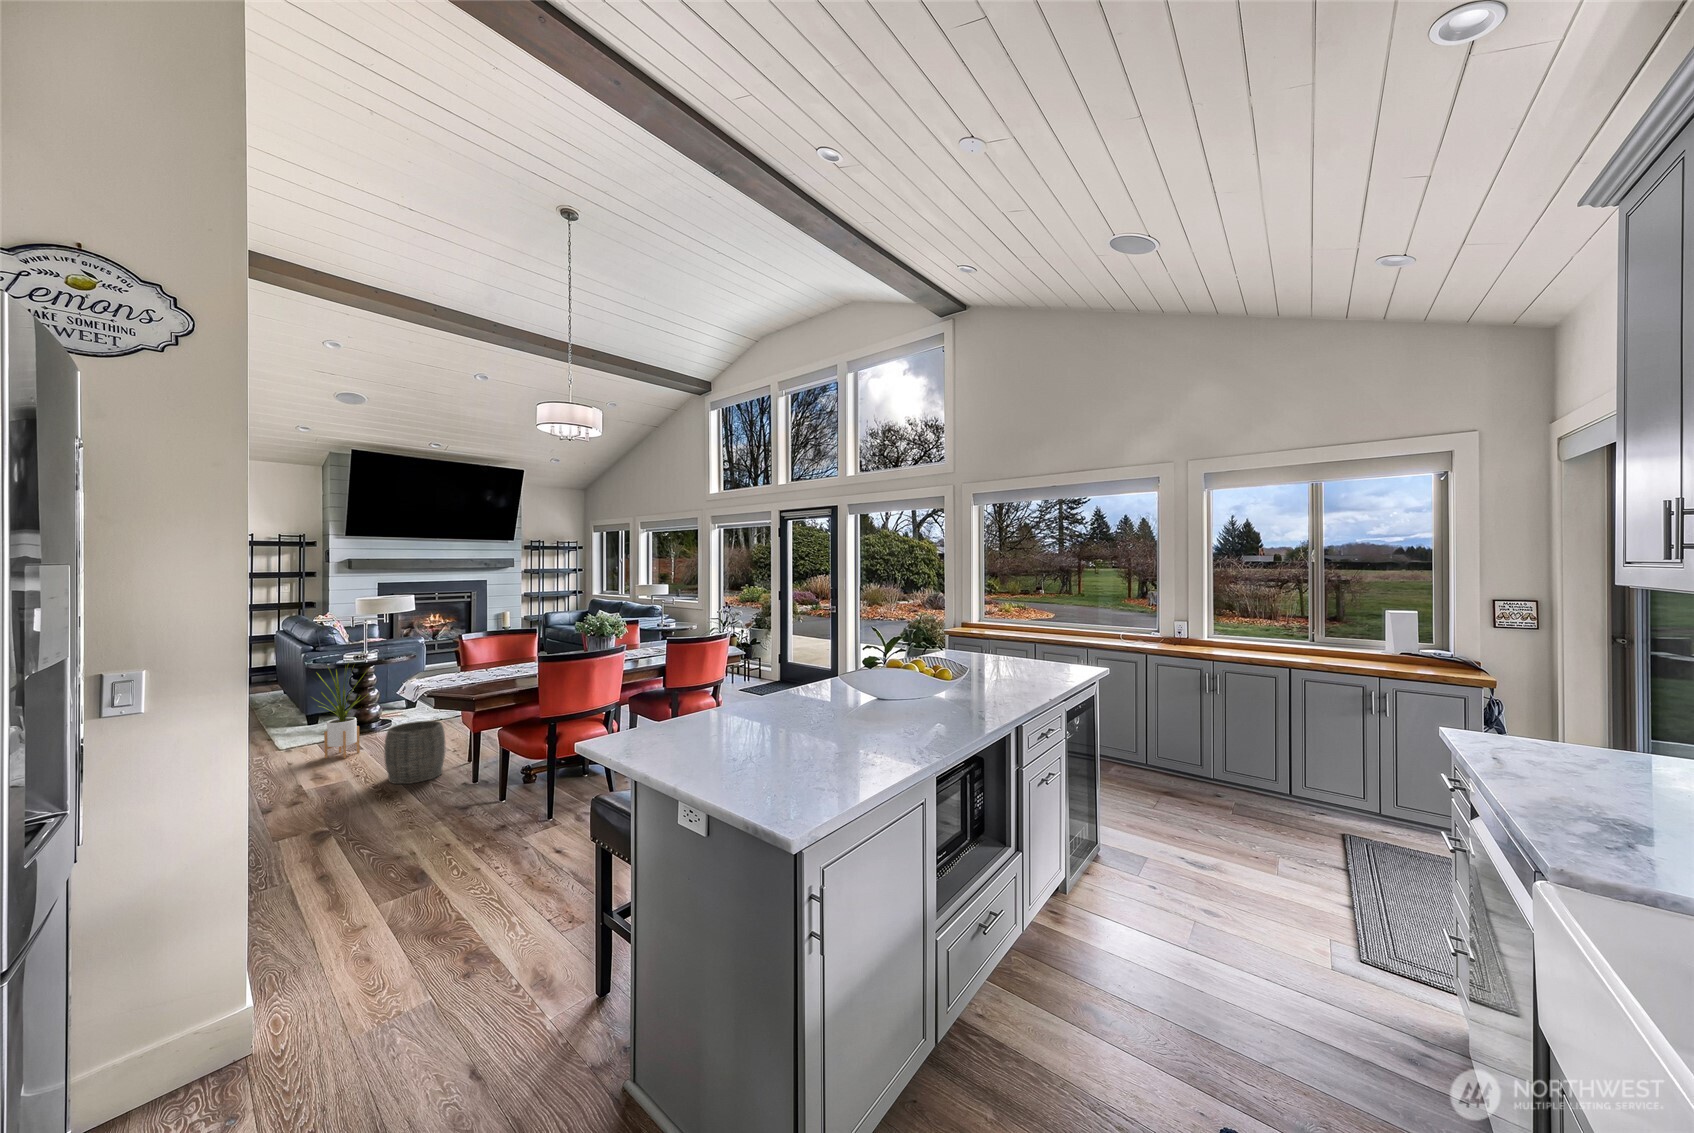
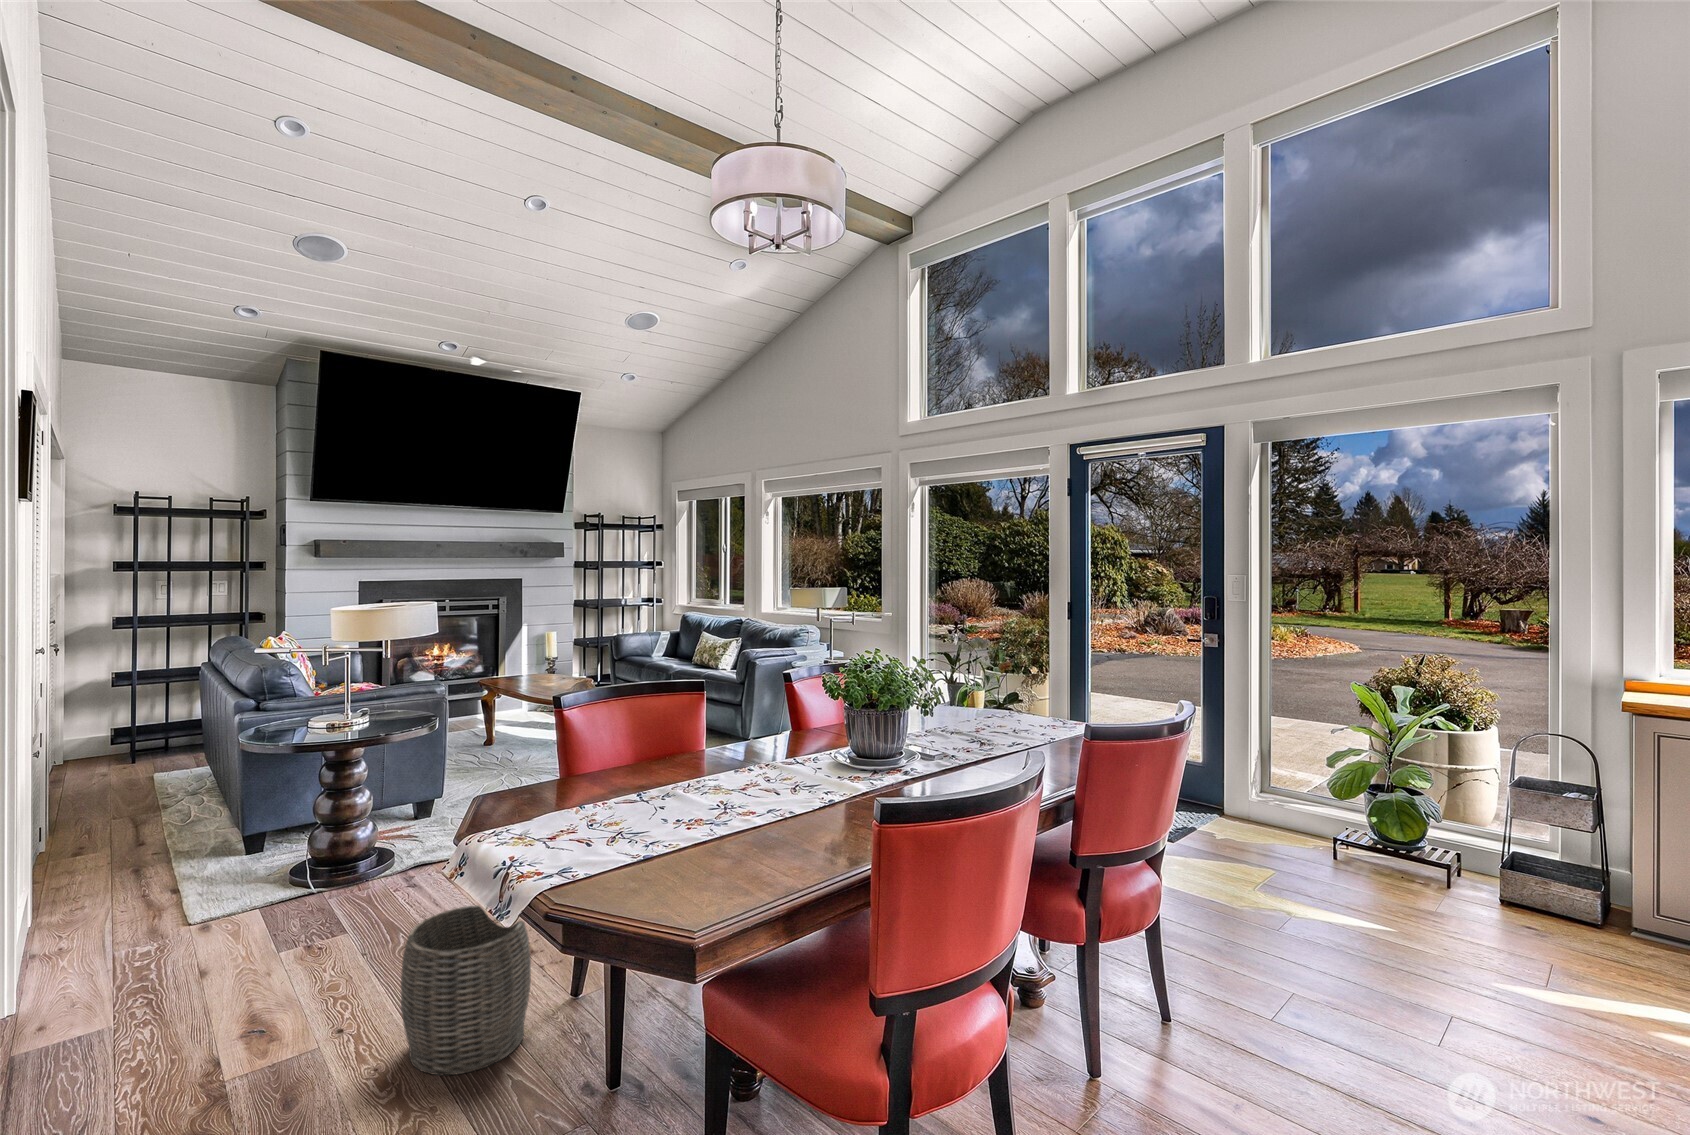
house plant: present [316,669,367,759] -> none [242,752,368,965]

